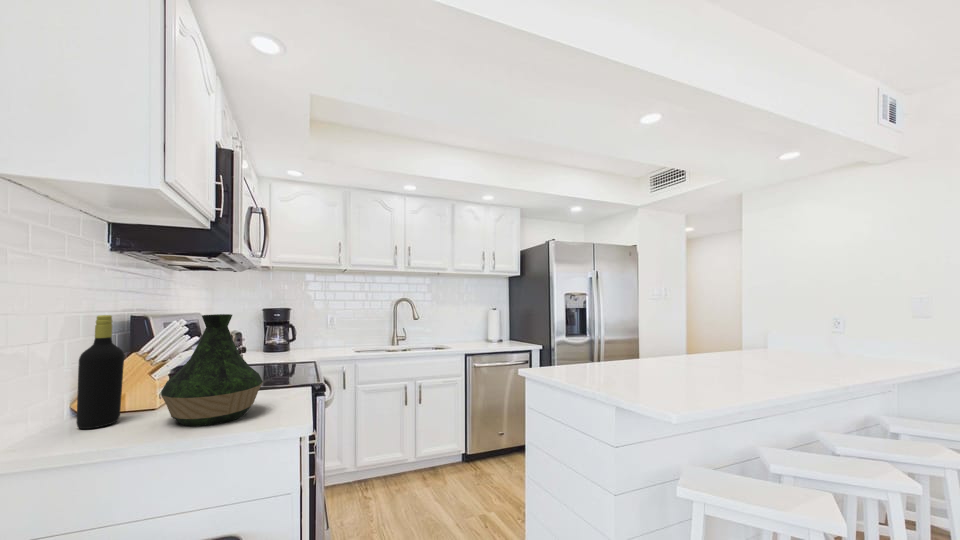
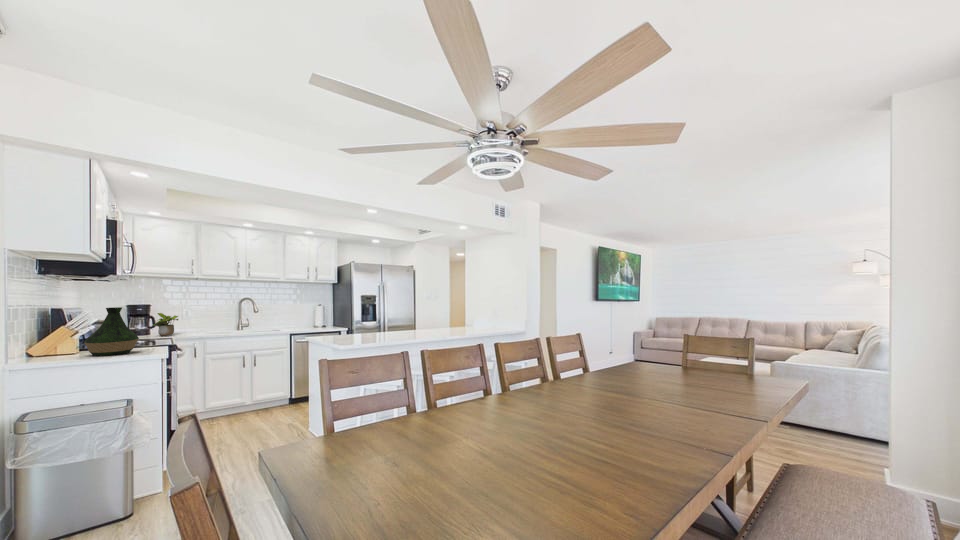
bottle: present [77,315,124,429] -> none [38,308,62,359]
potted plant: none [291,320,323,353] -> present [154,313,178,336]

